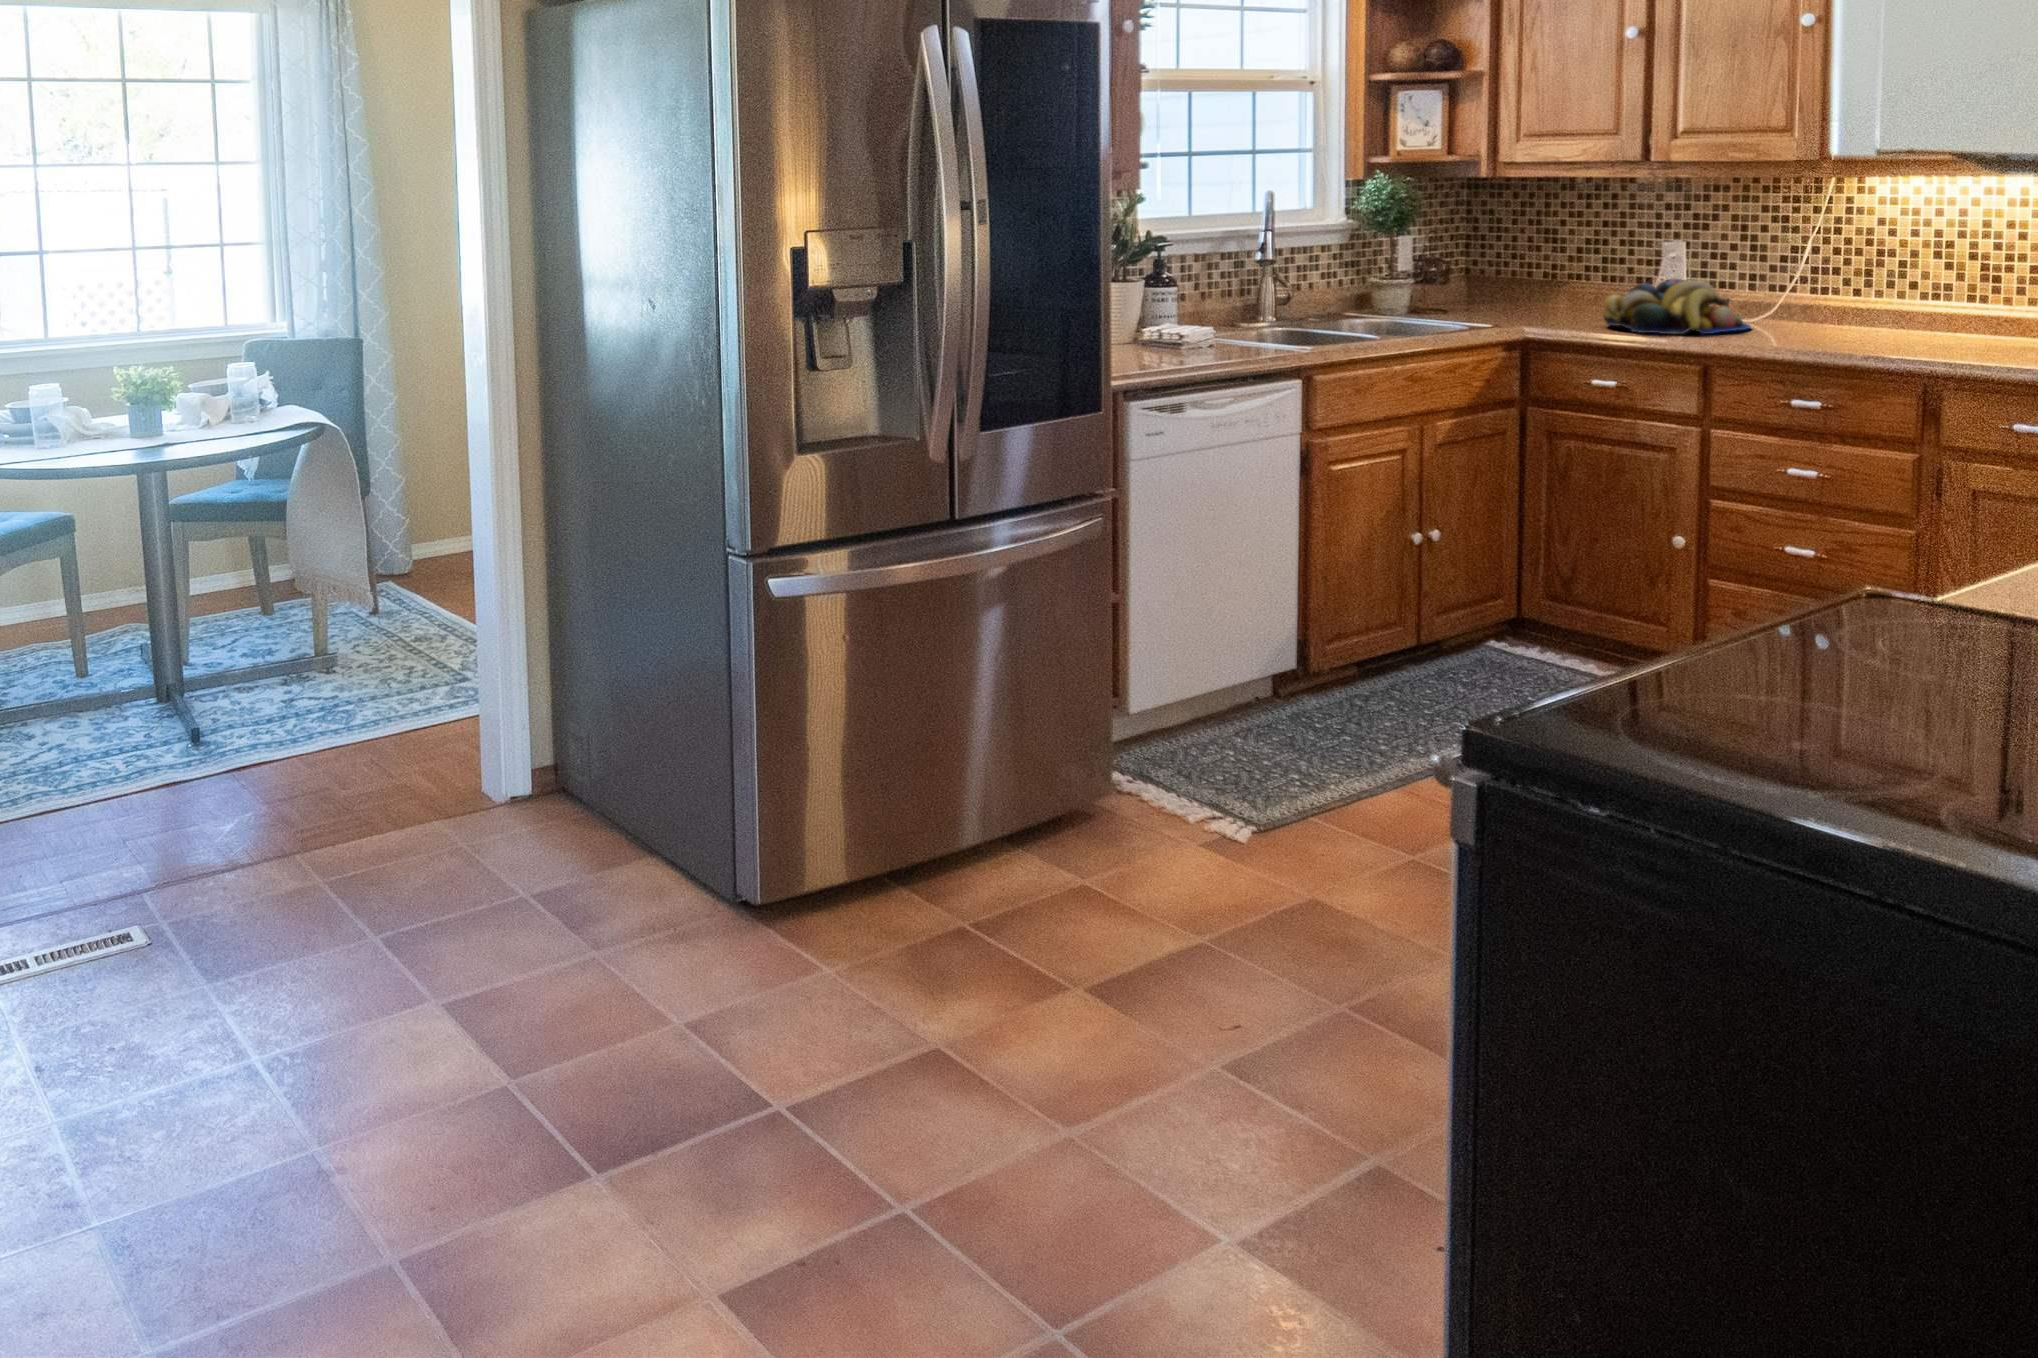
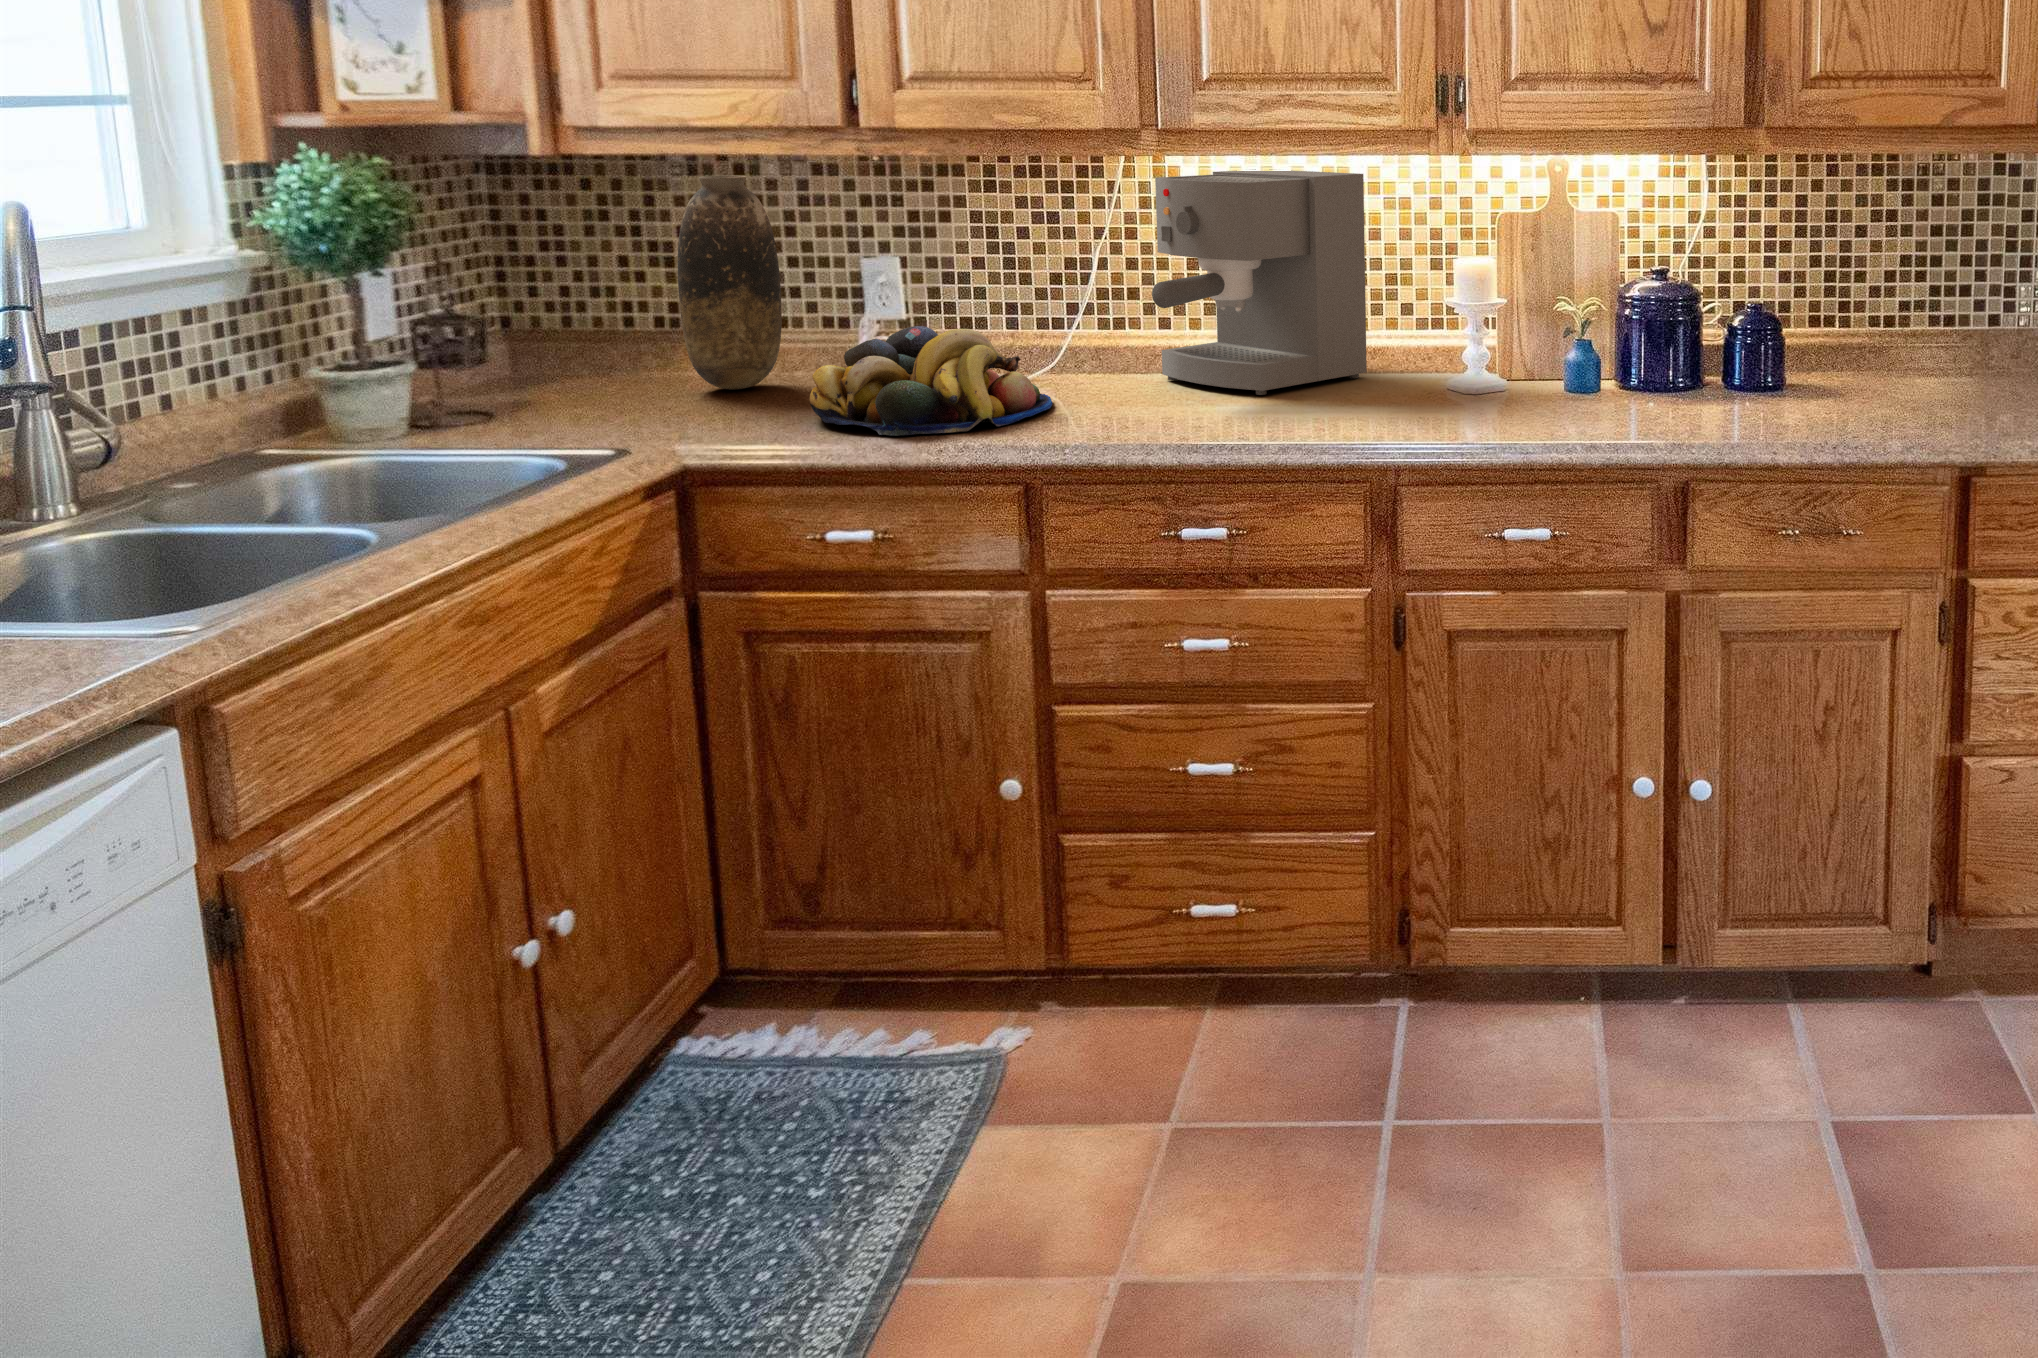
vase: none [1552,191,1609,312] -> present [678,175,782,390]
coffee maker: none [1819,191,2001,336] -> present [1152,169,1367,395]

